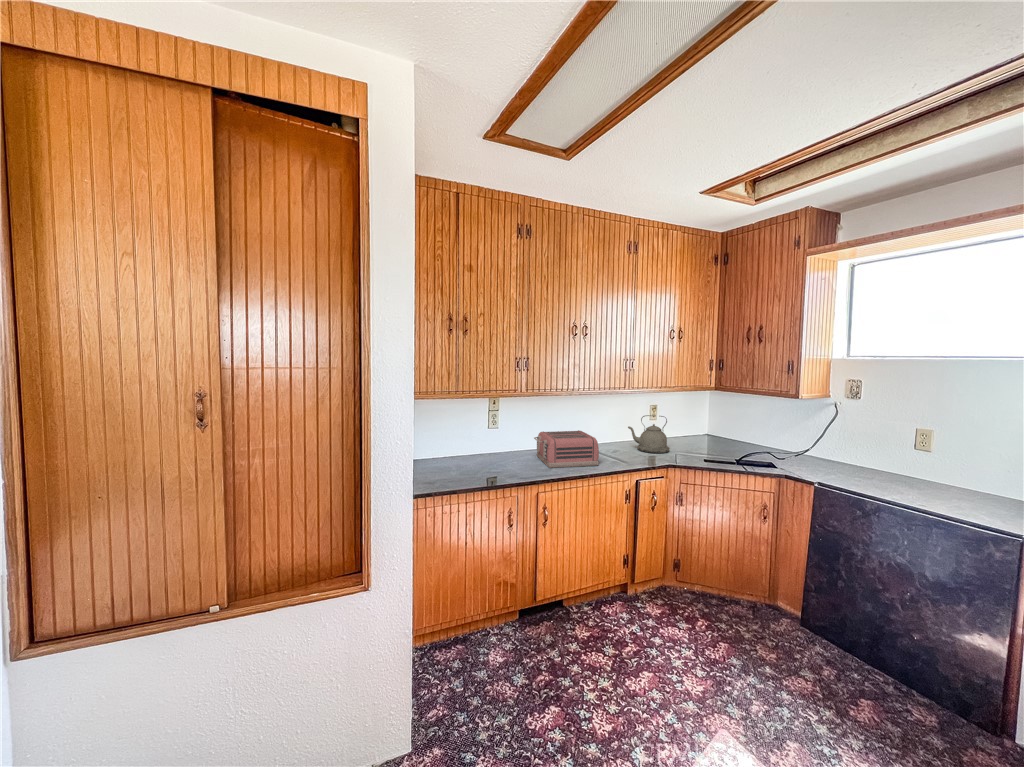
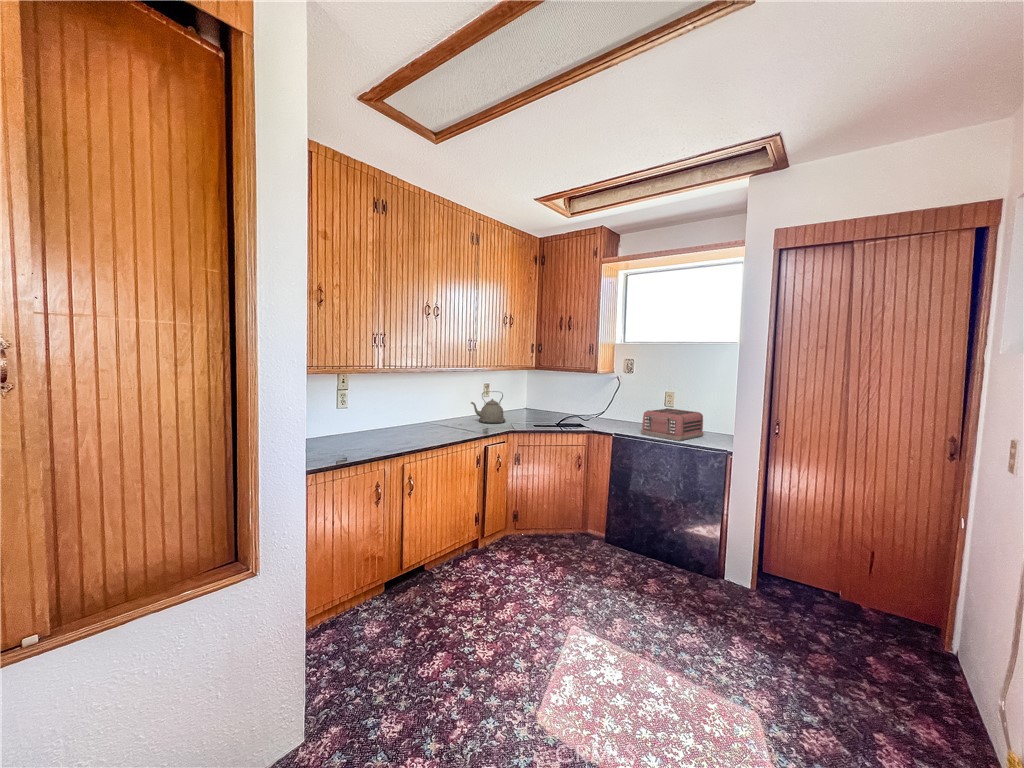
toaster: present [534,430,599,468] -> present [641,408,703,441]

